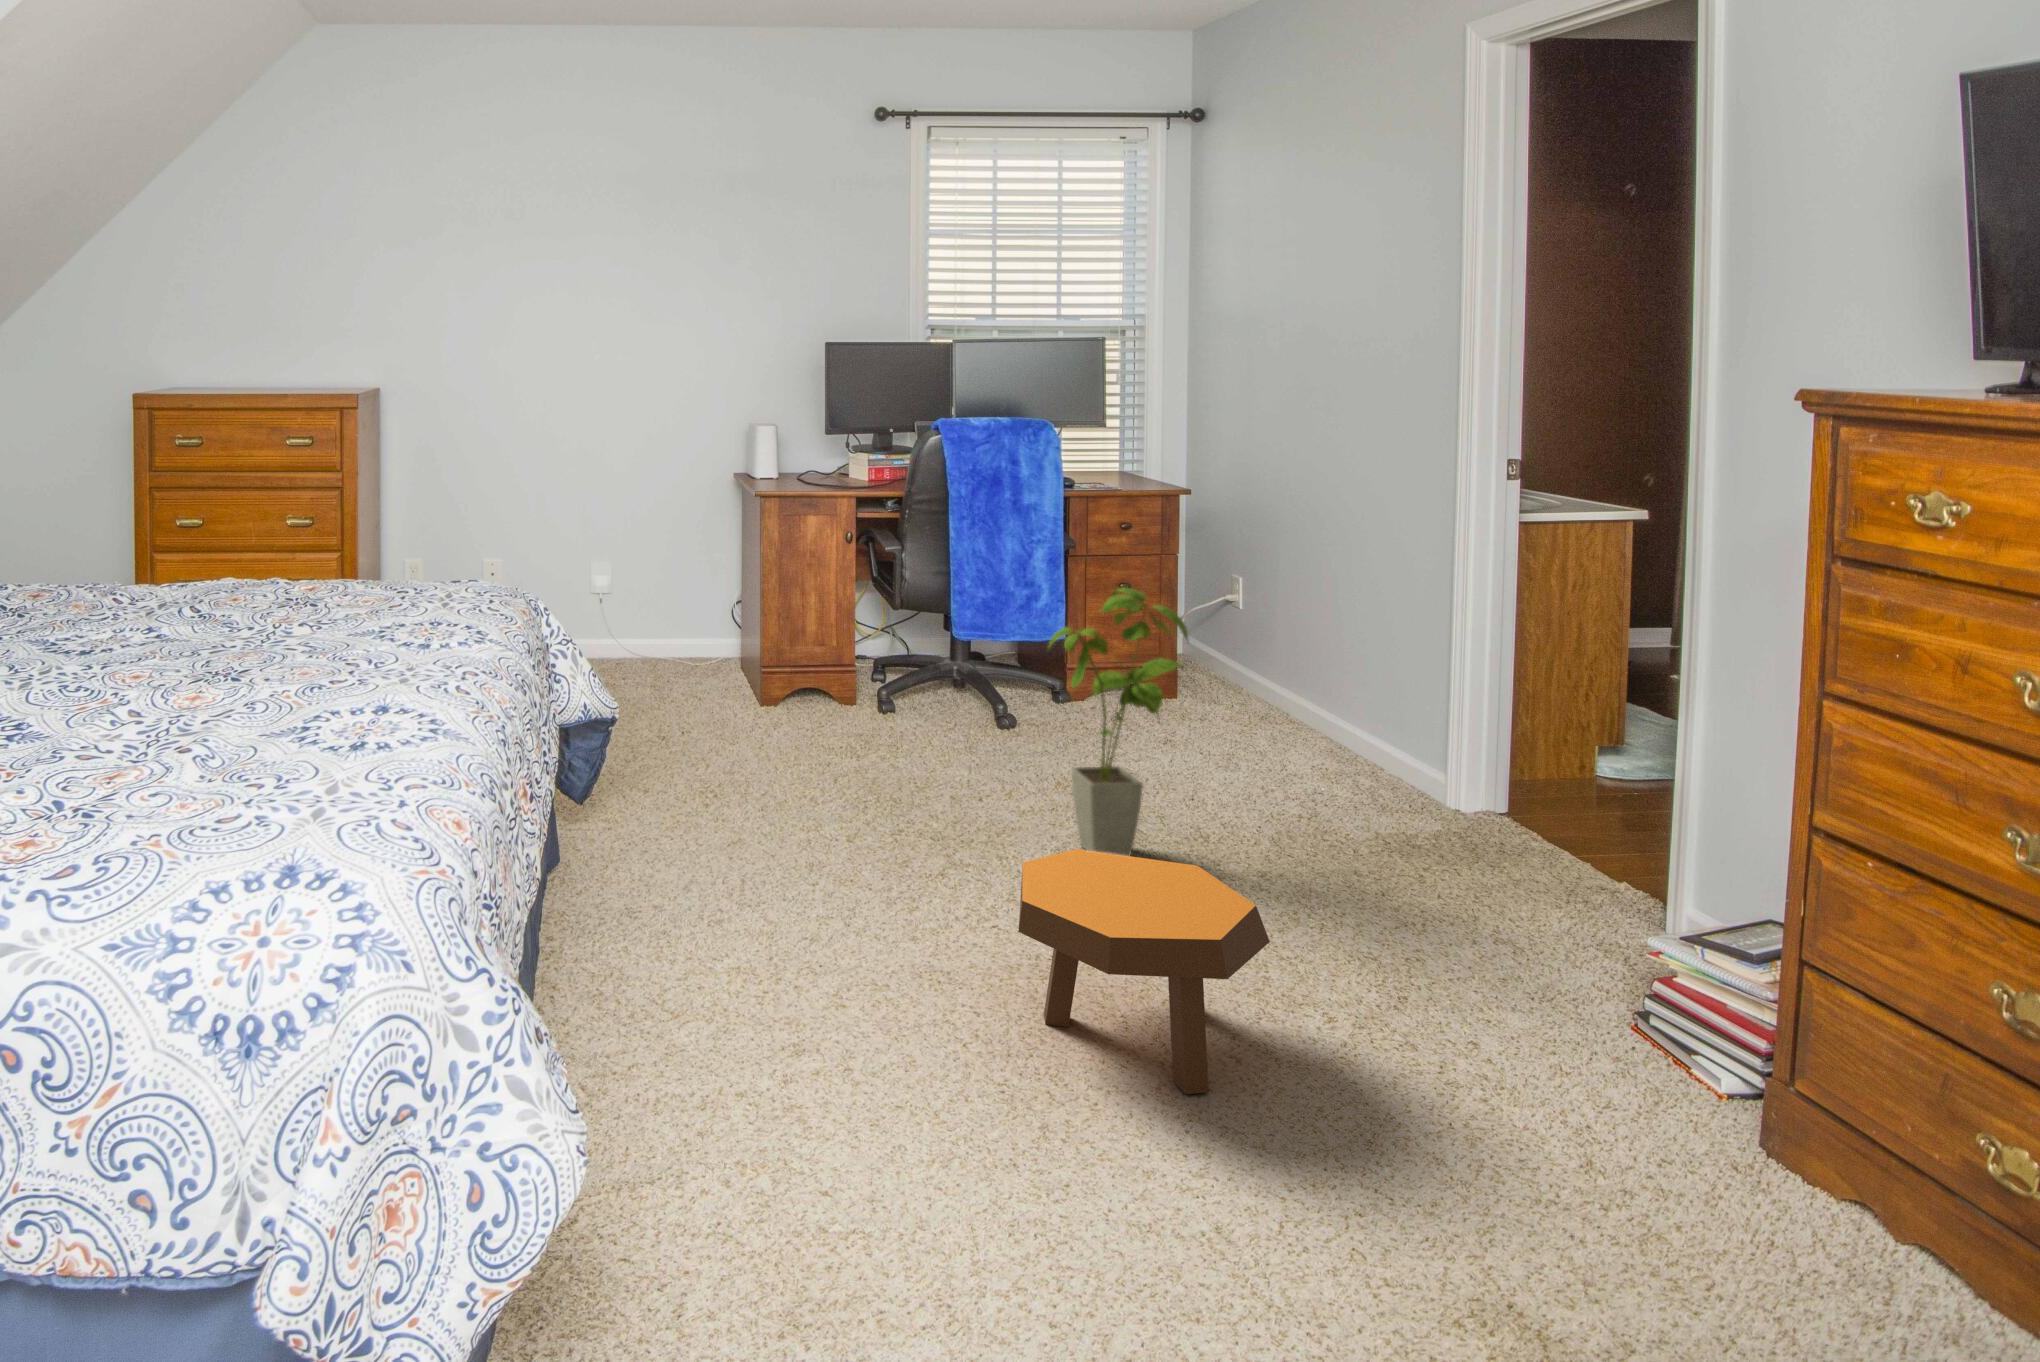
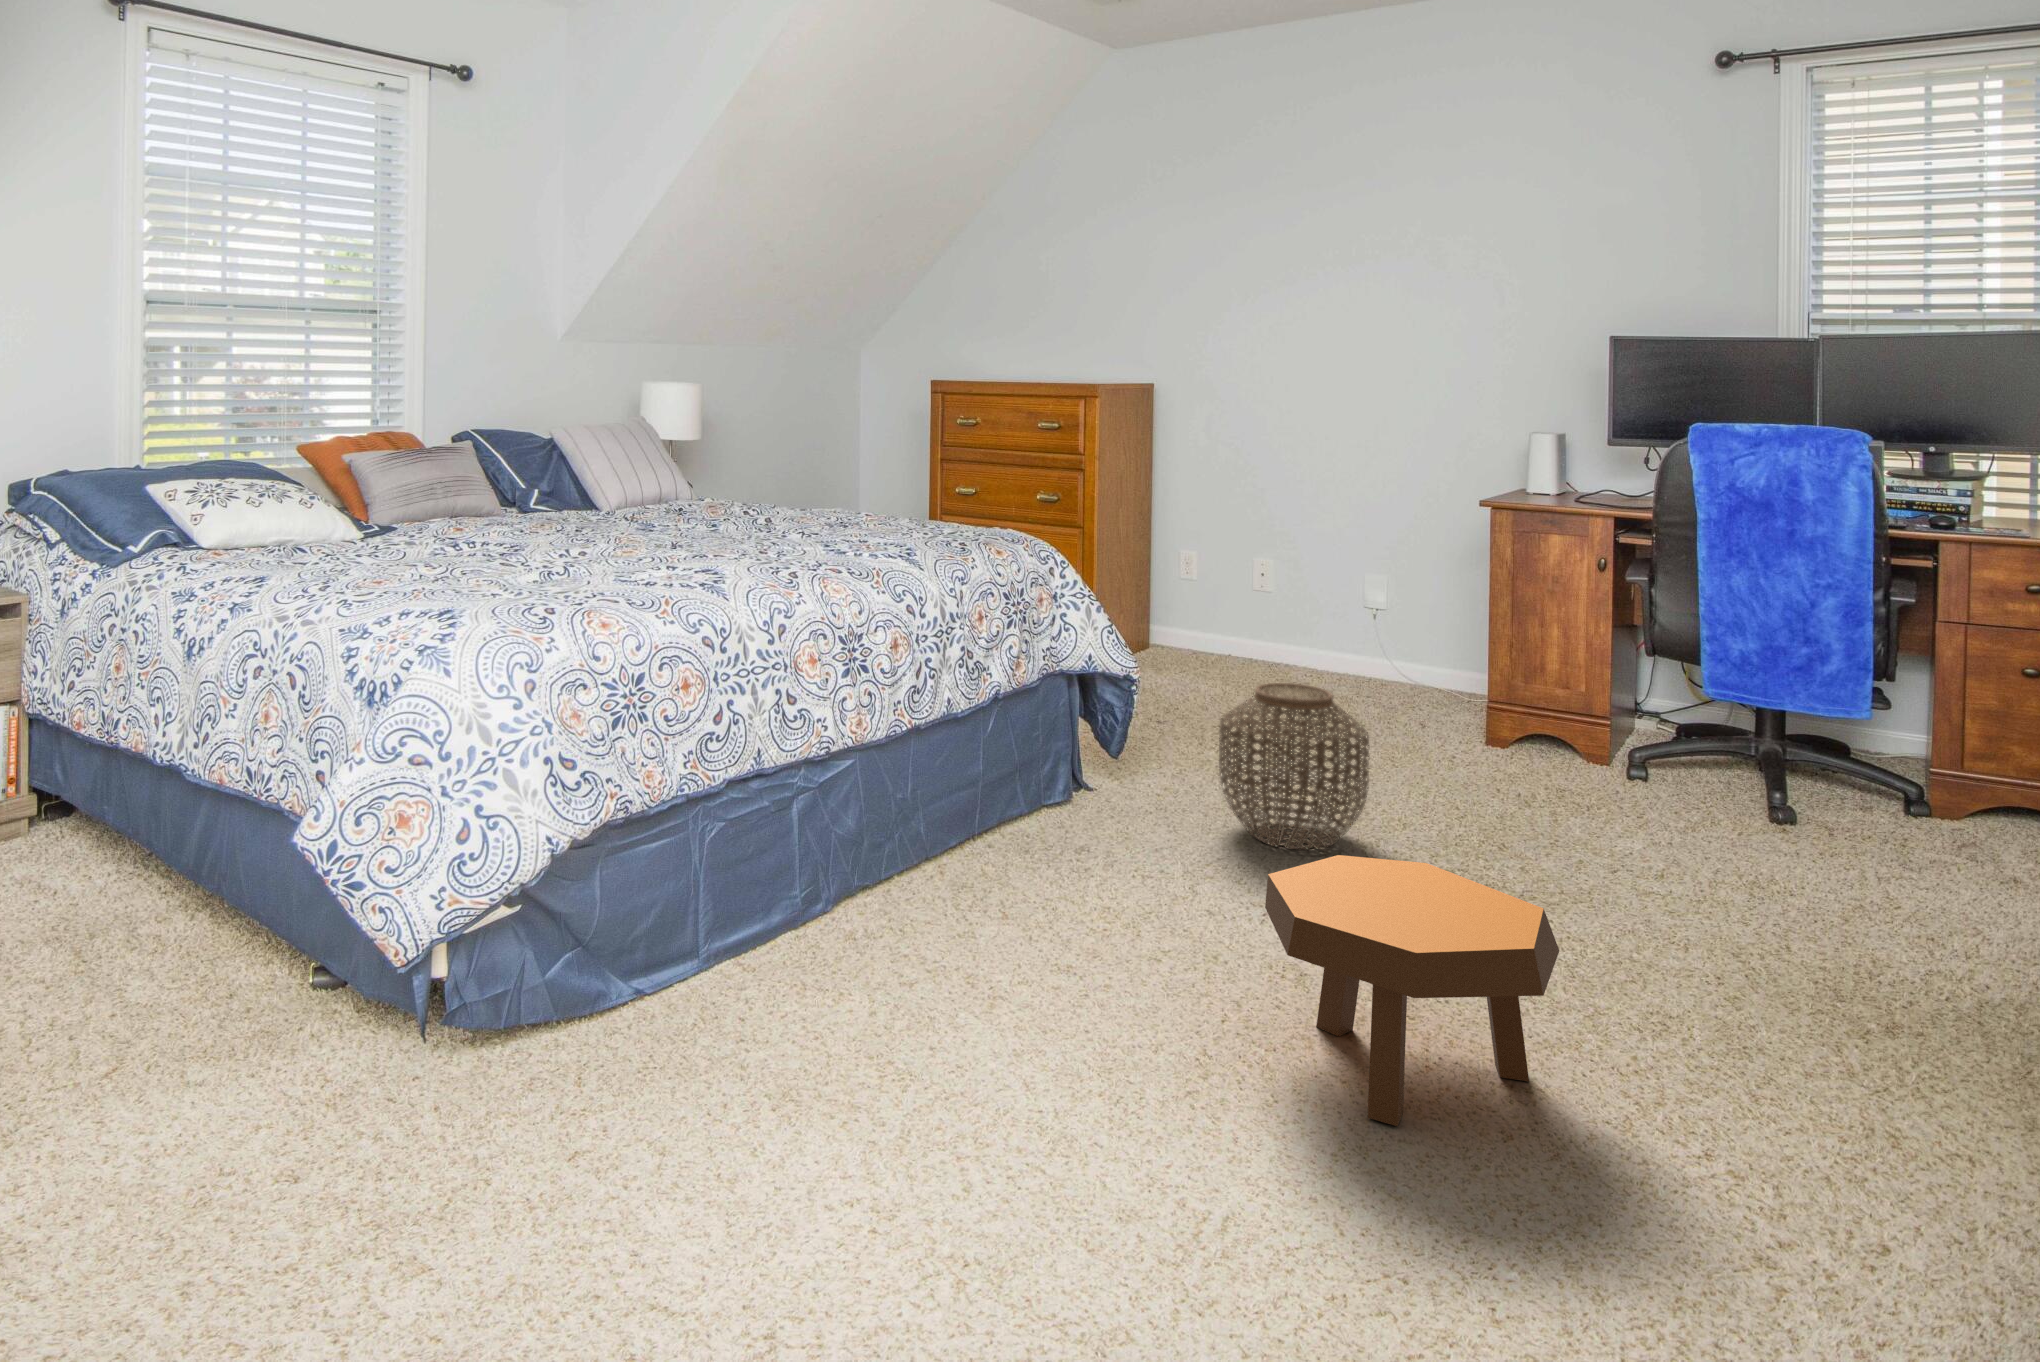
house plant: present [1049,587,1189,856] -> none [1612,610,1828,956]
woven basket: none [714,694,848,854] -> present [1219,683,1370,850]

